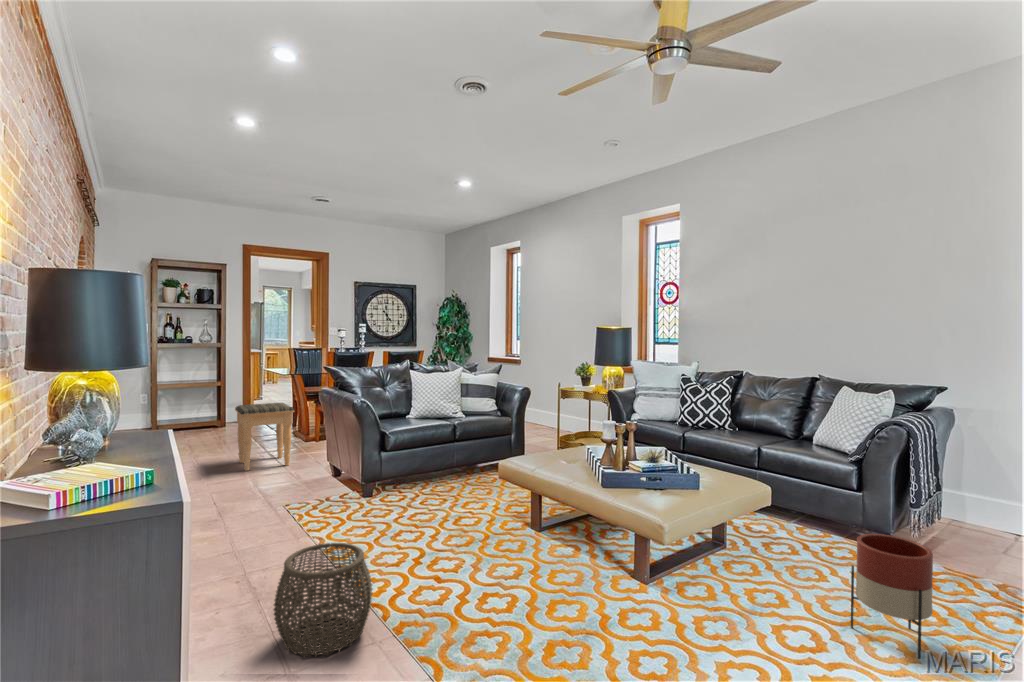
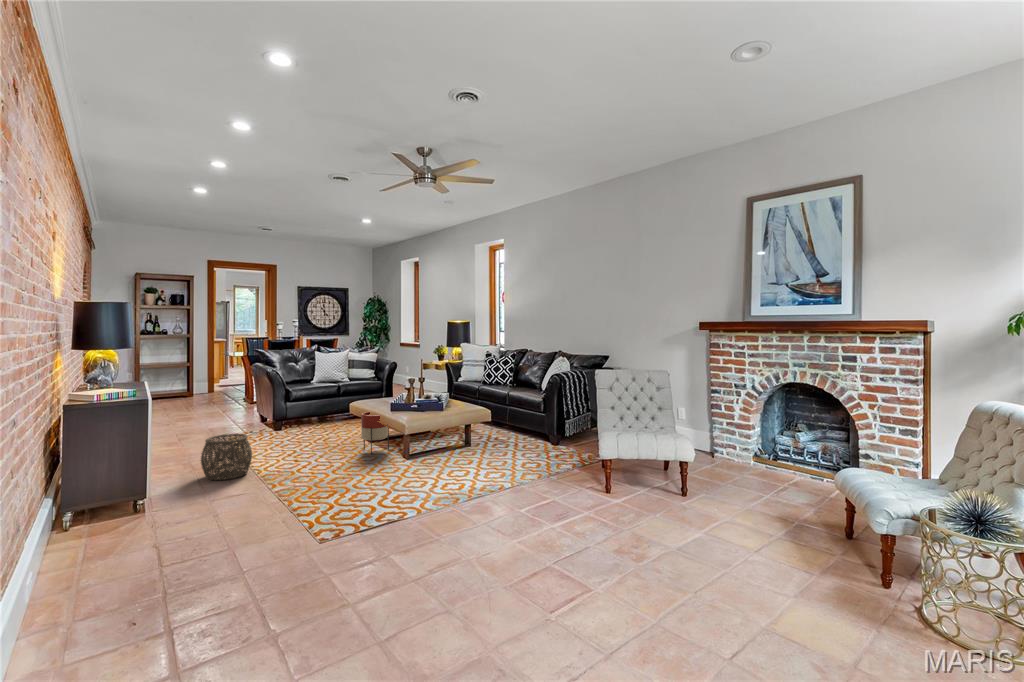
footstool: present [235,403,294,471] -> none [197,375,237,419]
planter: present [851,534,933,659] -> present [361,412,389,455]

